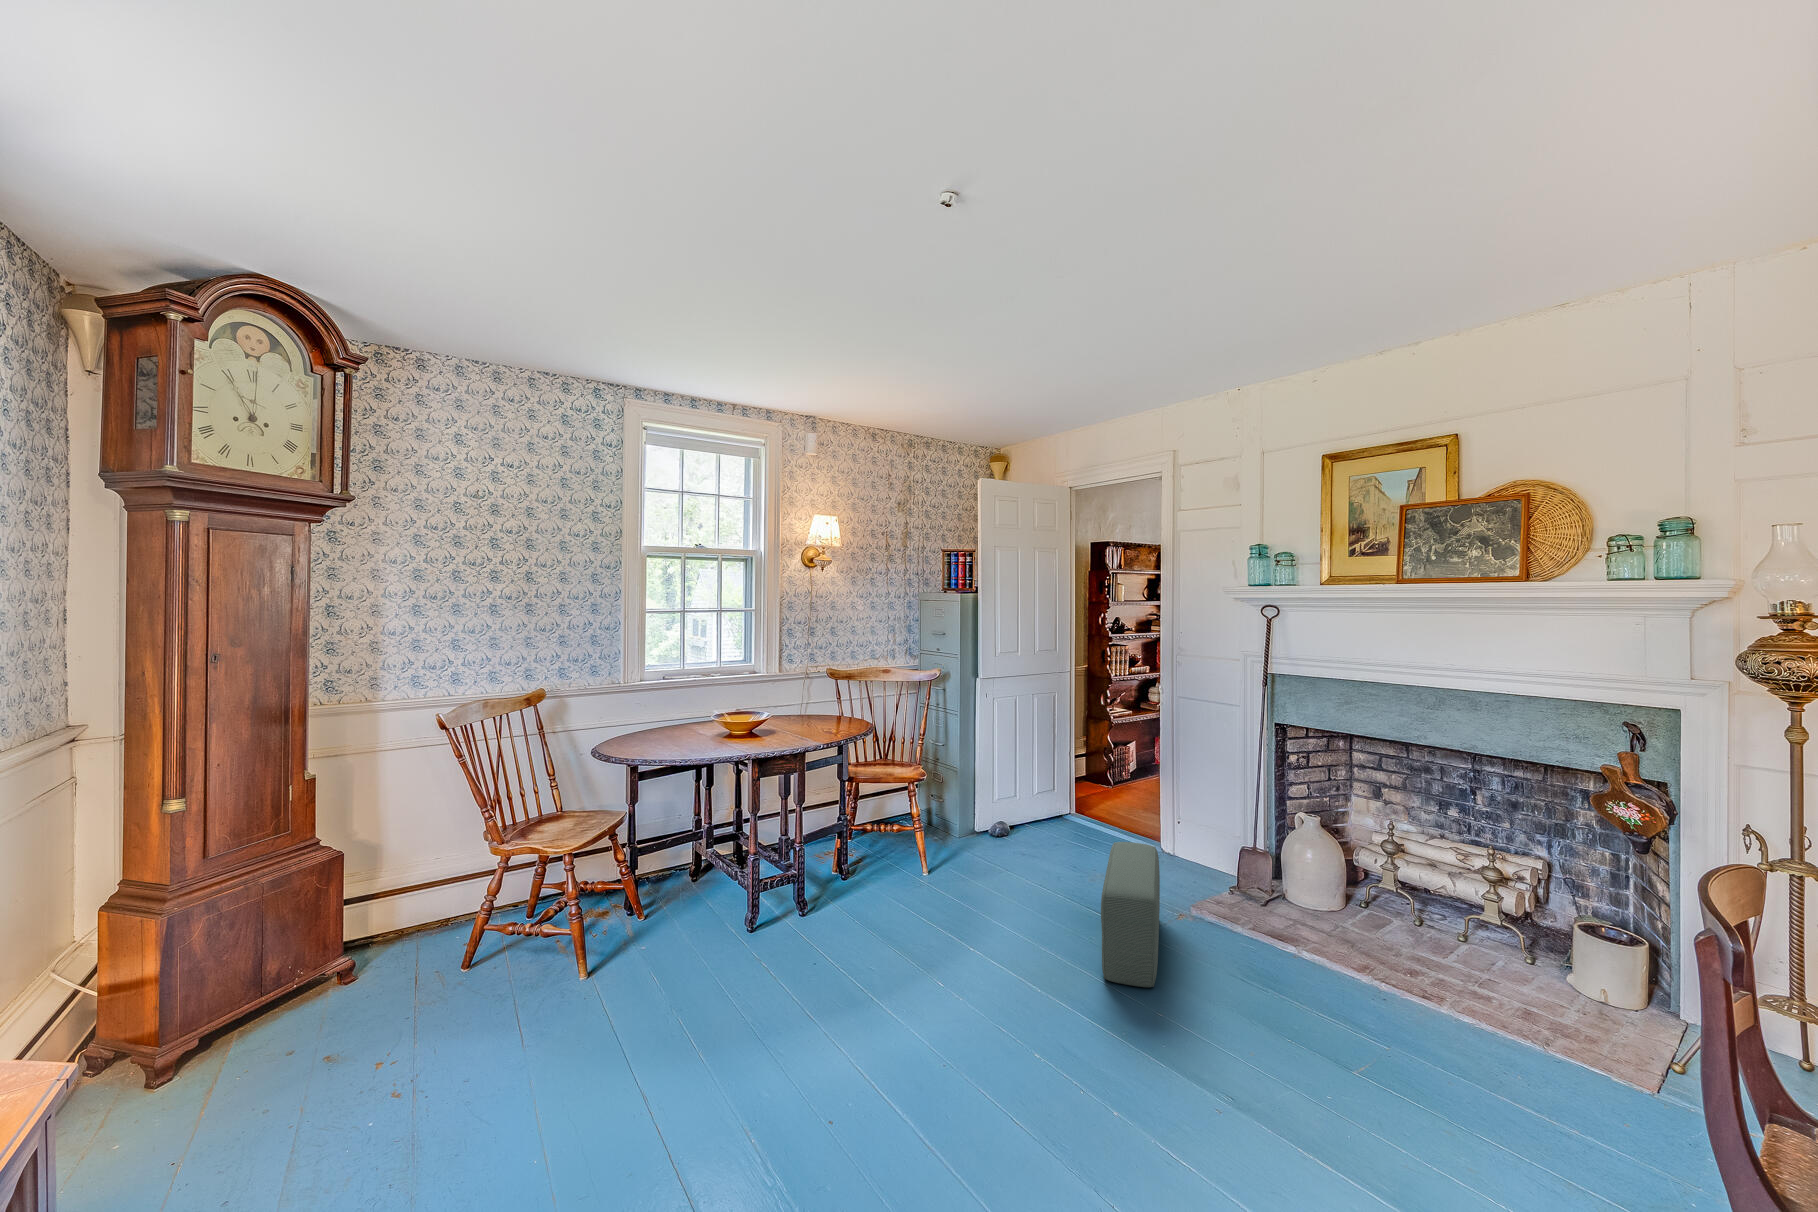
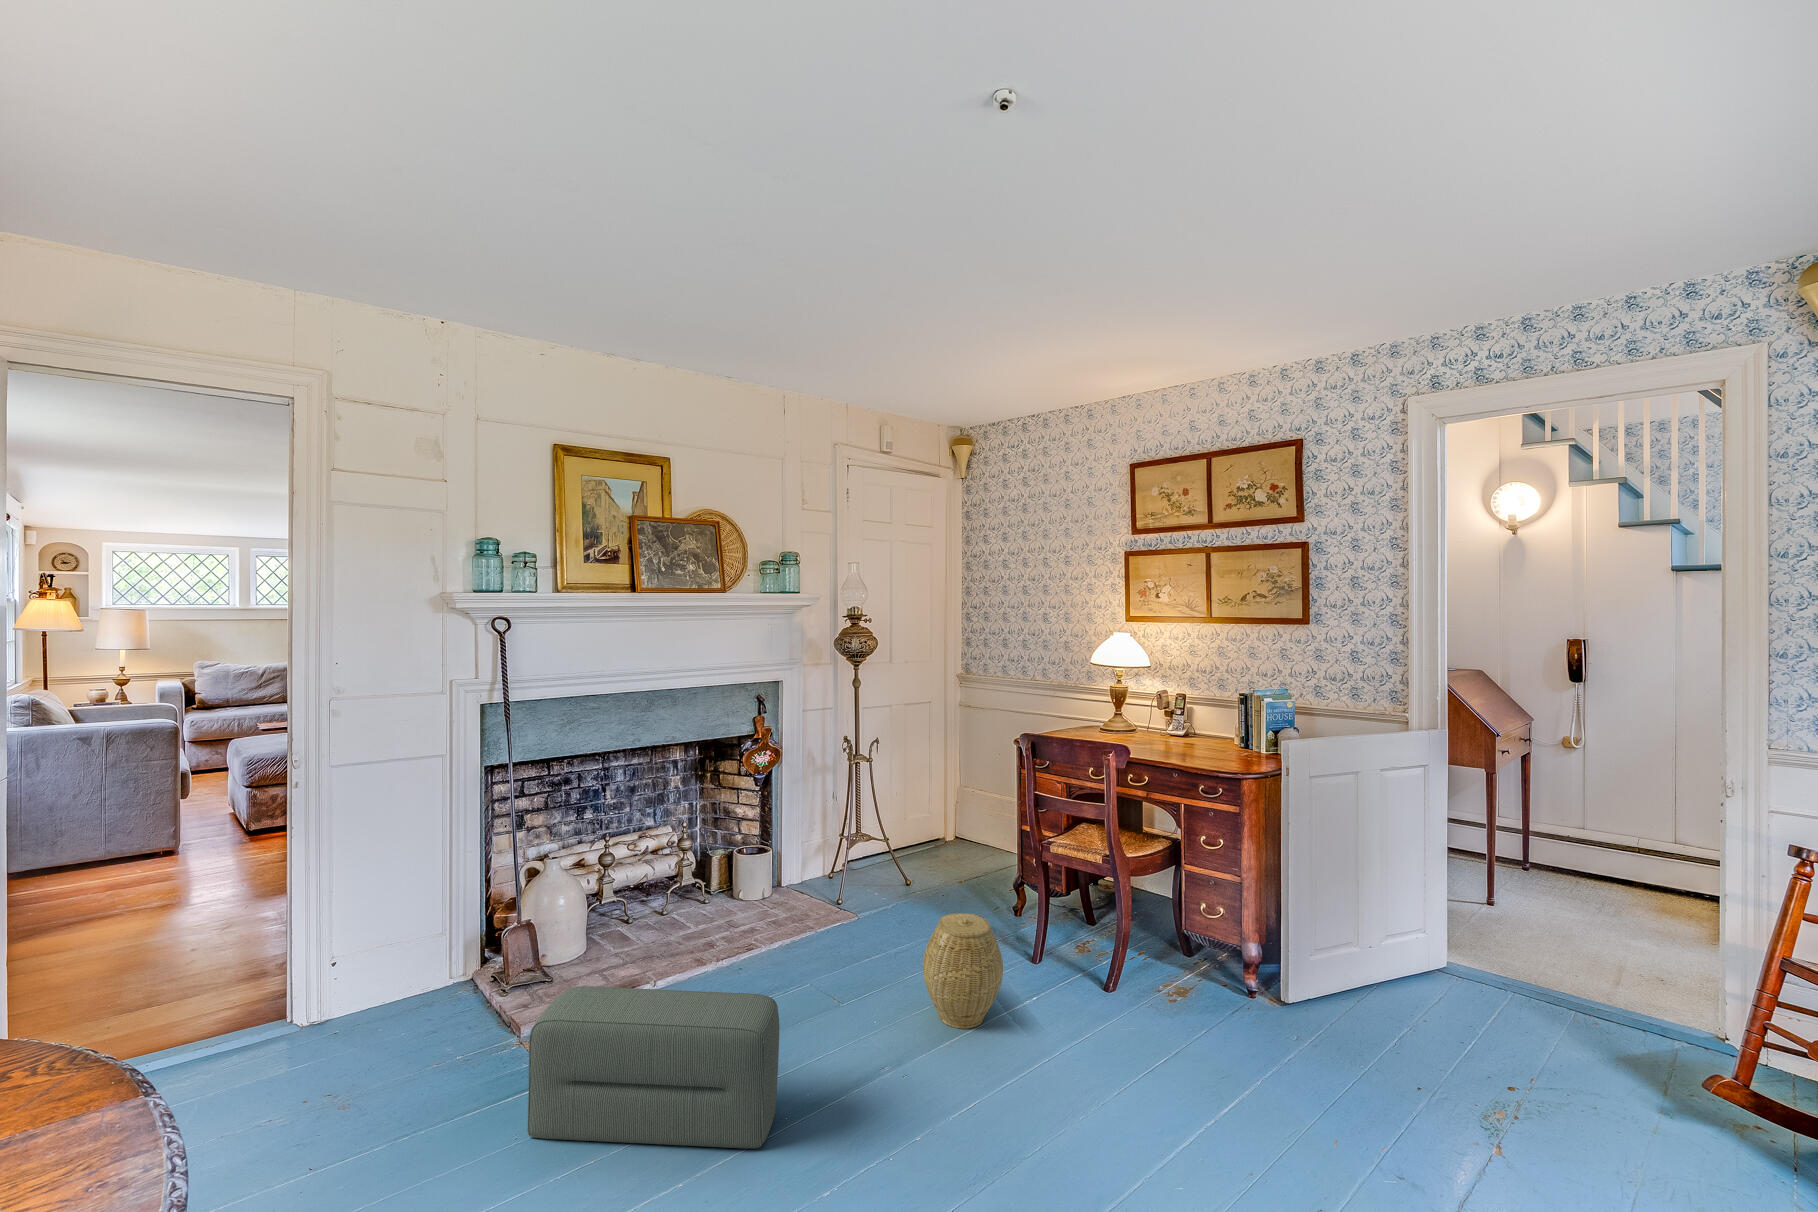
woven basket: none [1304,994,1434,1163] -> present [923,913,1003,1029]

